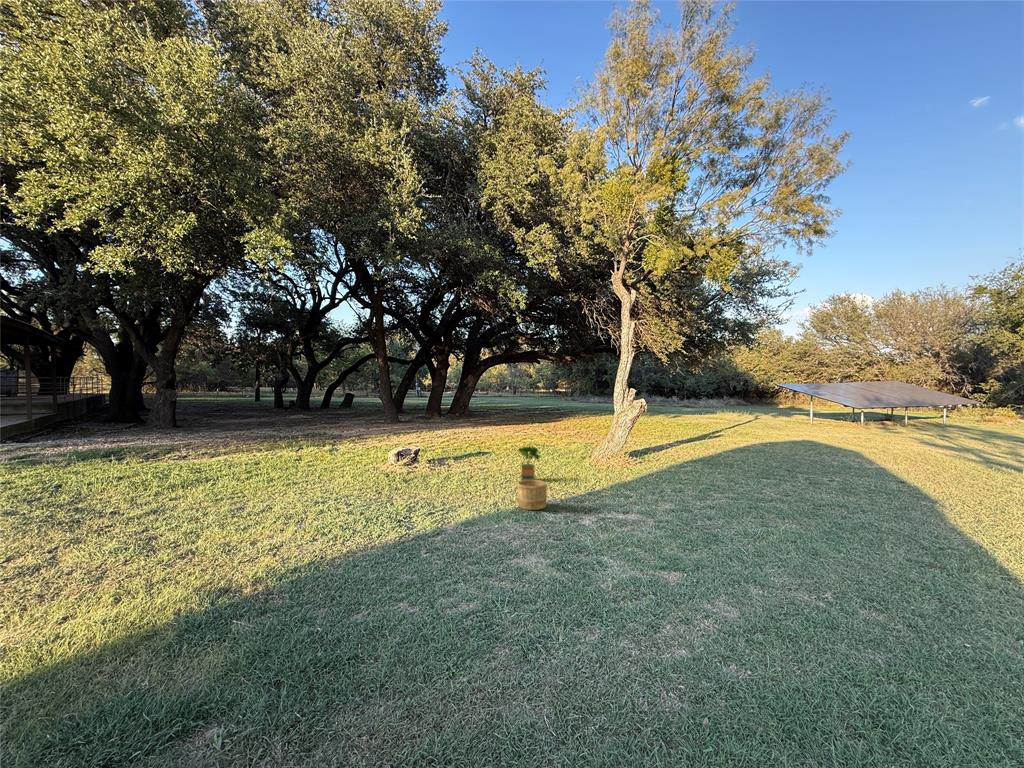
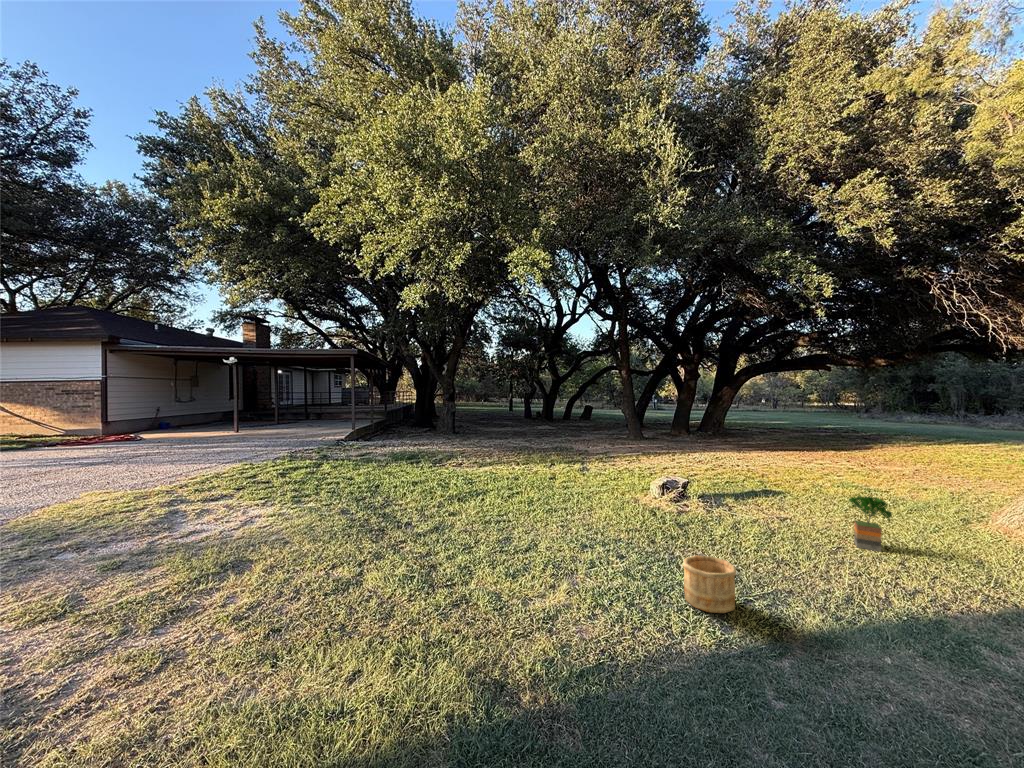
wooden bucket: present [517,480,547,510] -> present [682,556,736,613]

